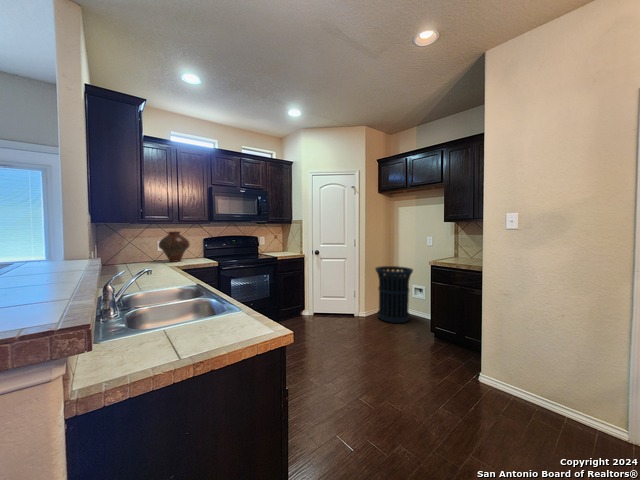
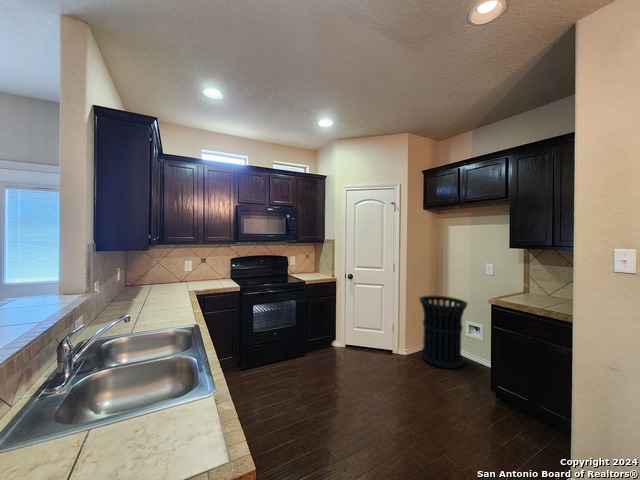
vase: present [159,232,190,262] -> none [184,253,215,285]

